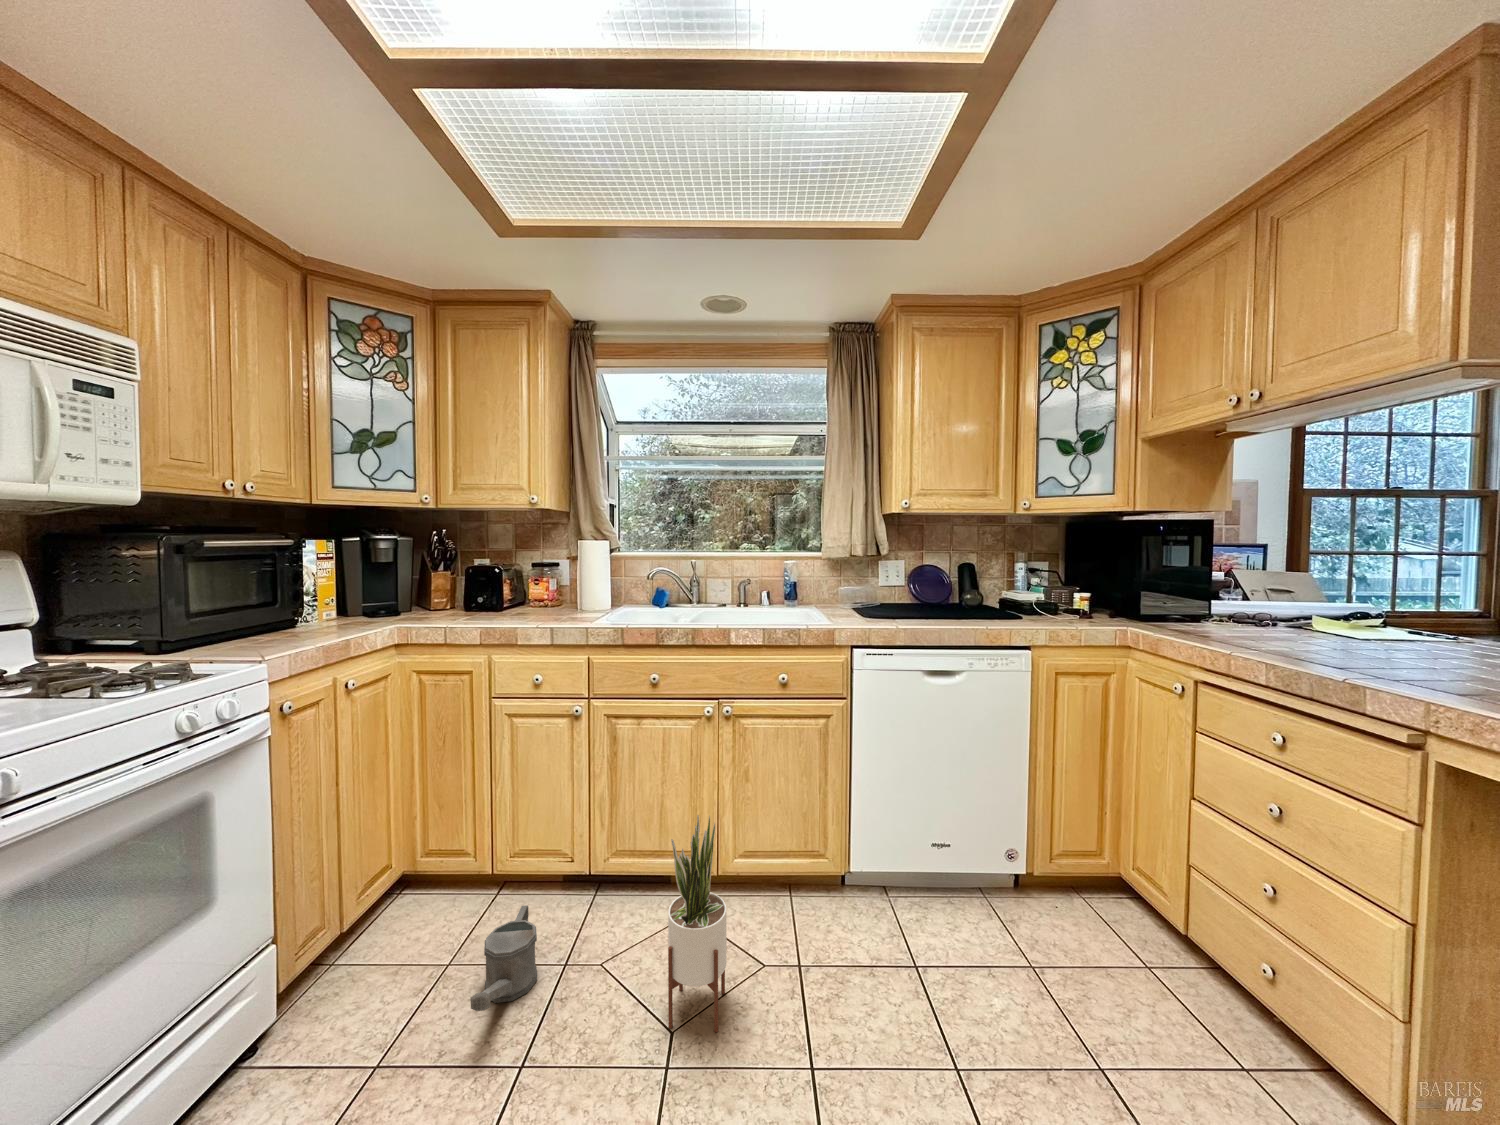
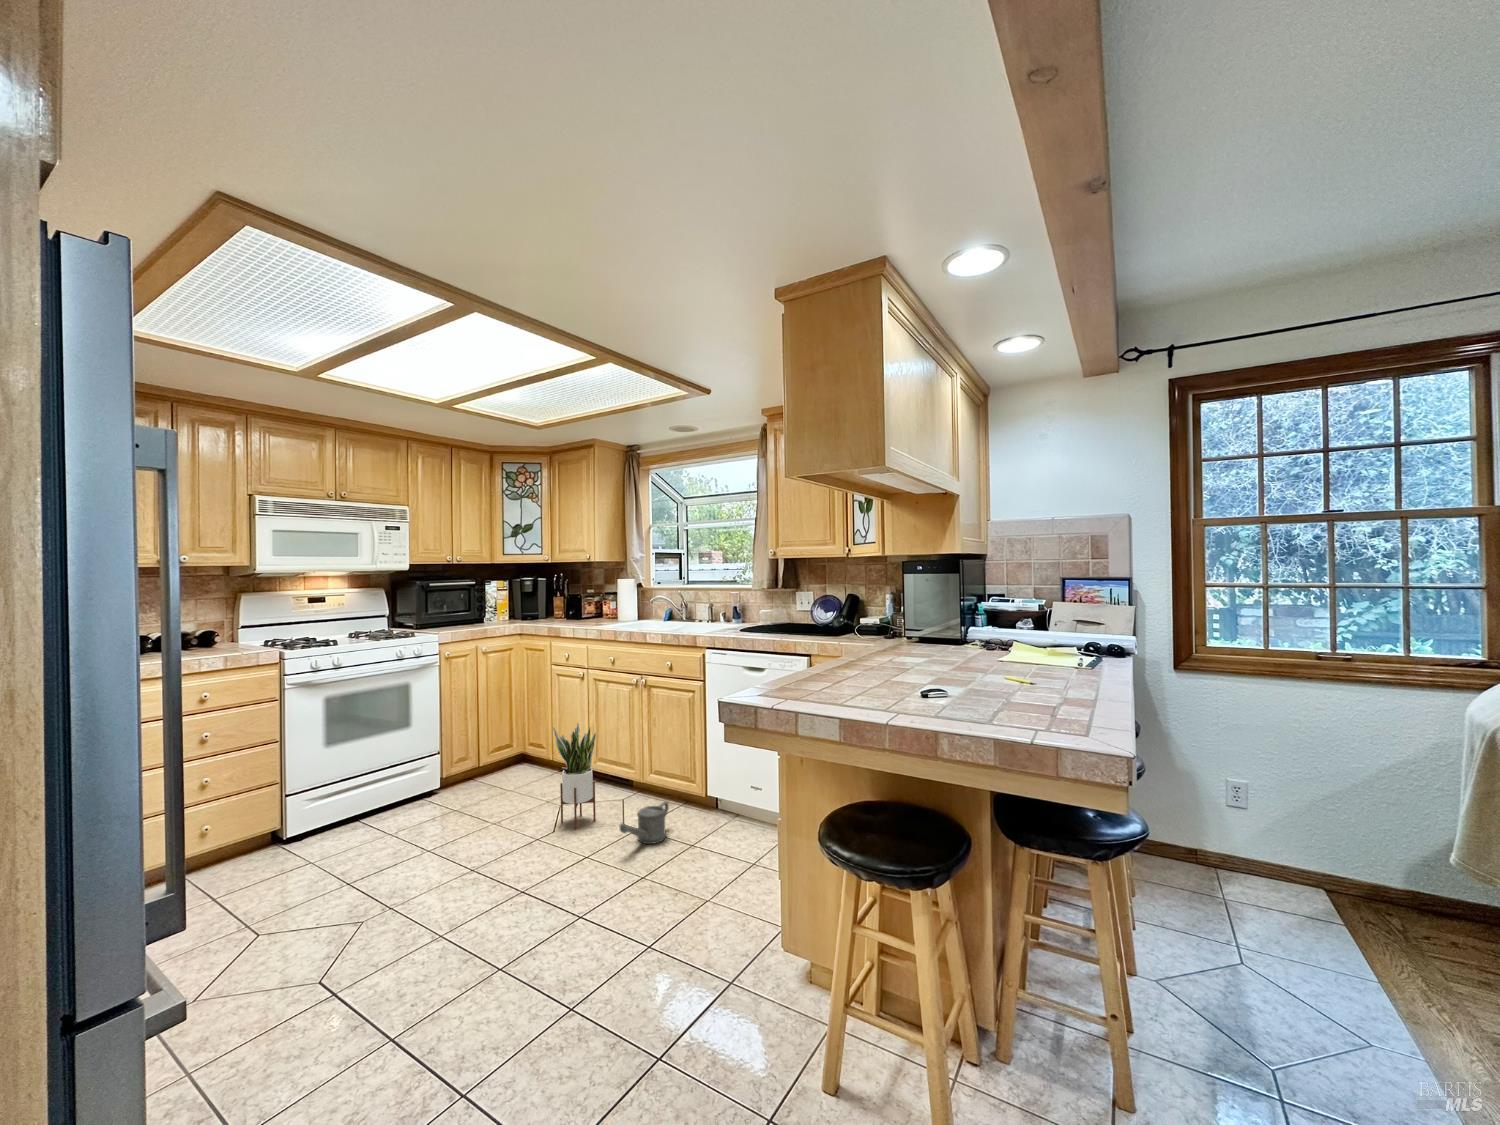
watering can: present [471,905,537,1011] -> present [620,802,669,844]

